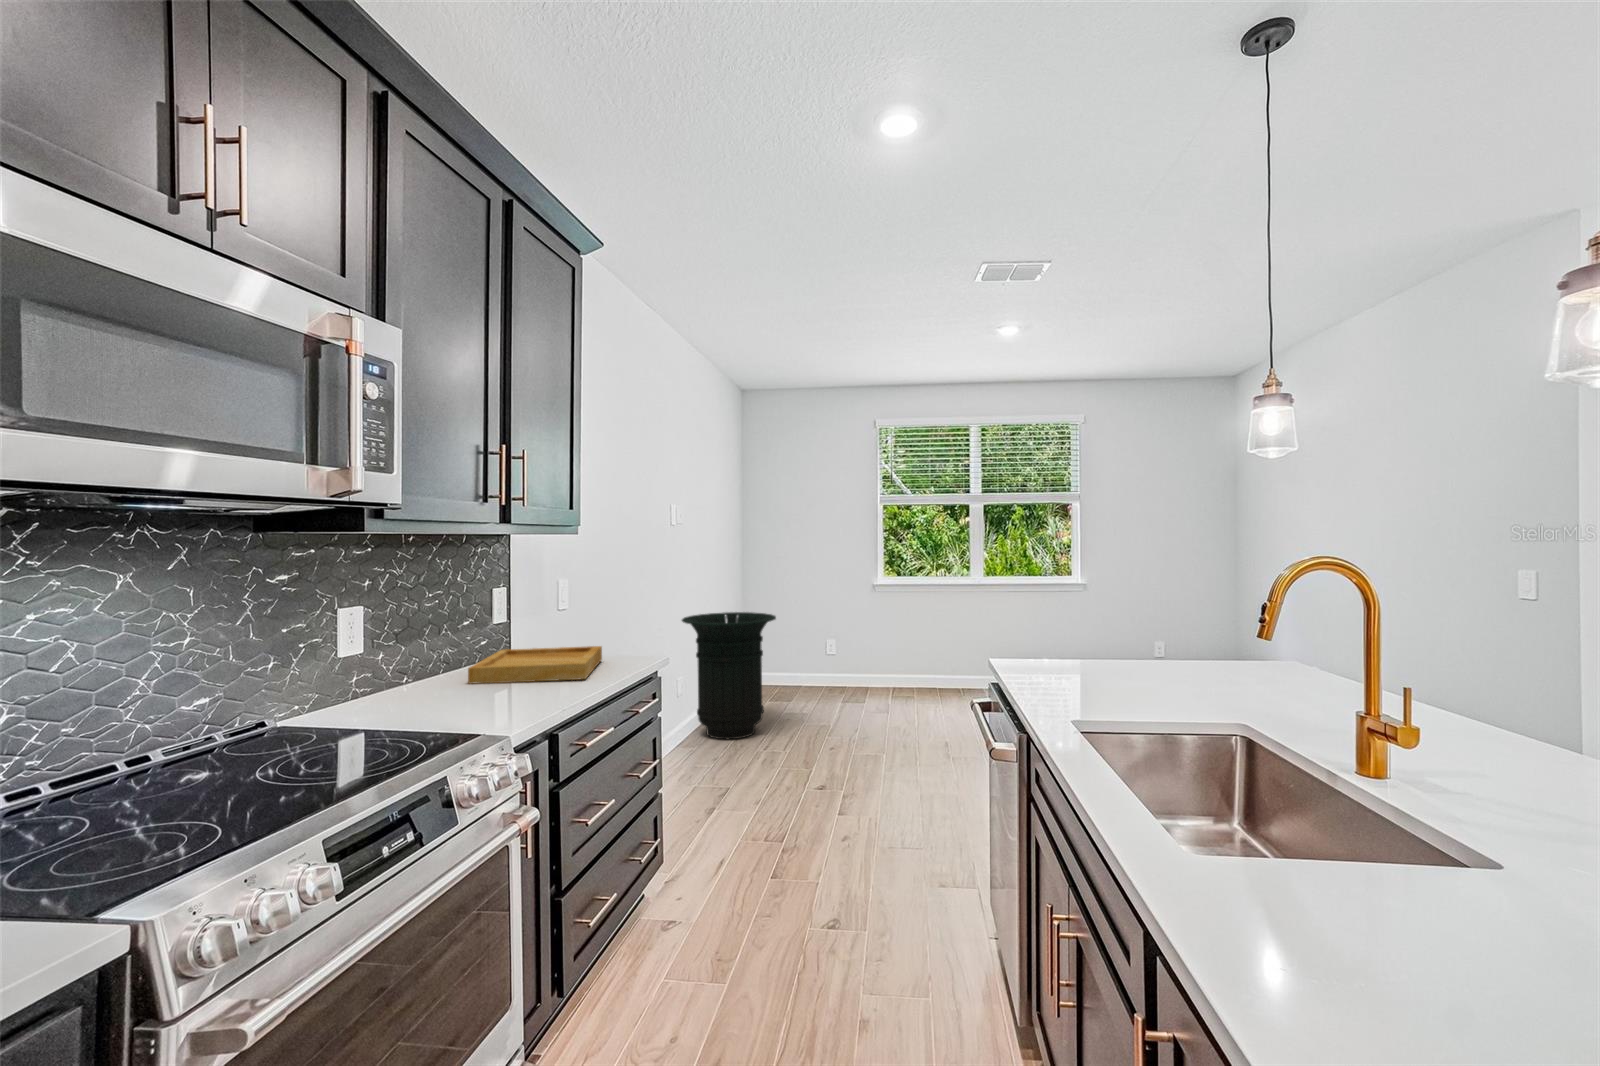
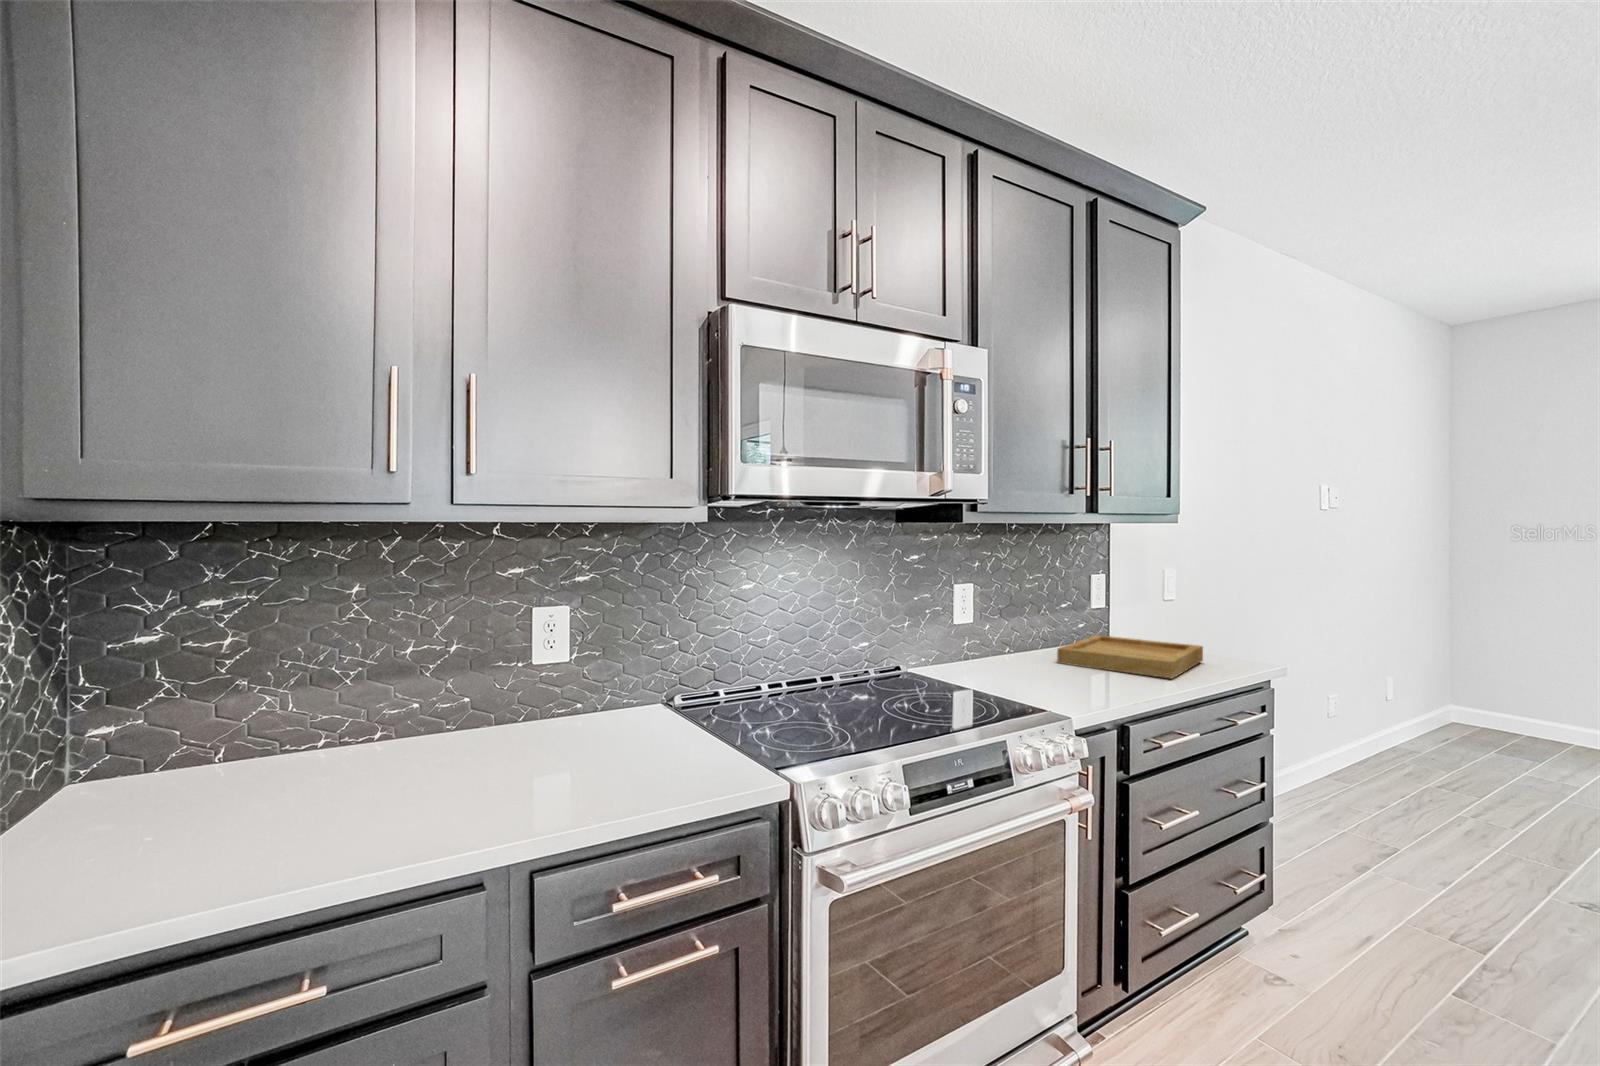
trash can: present [682,612,776,739] -> none [1352,622,1523,800]

